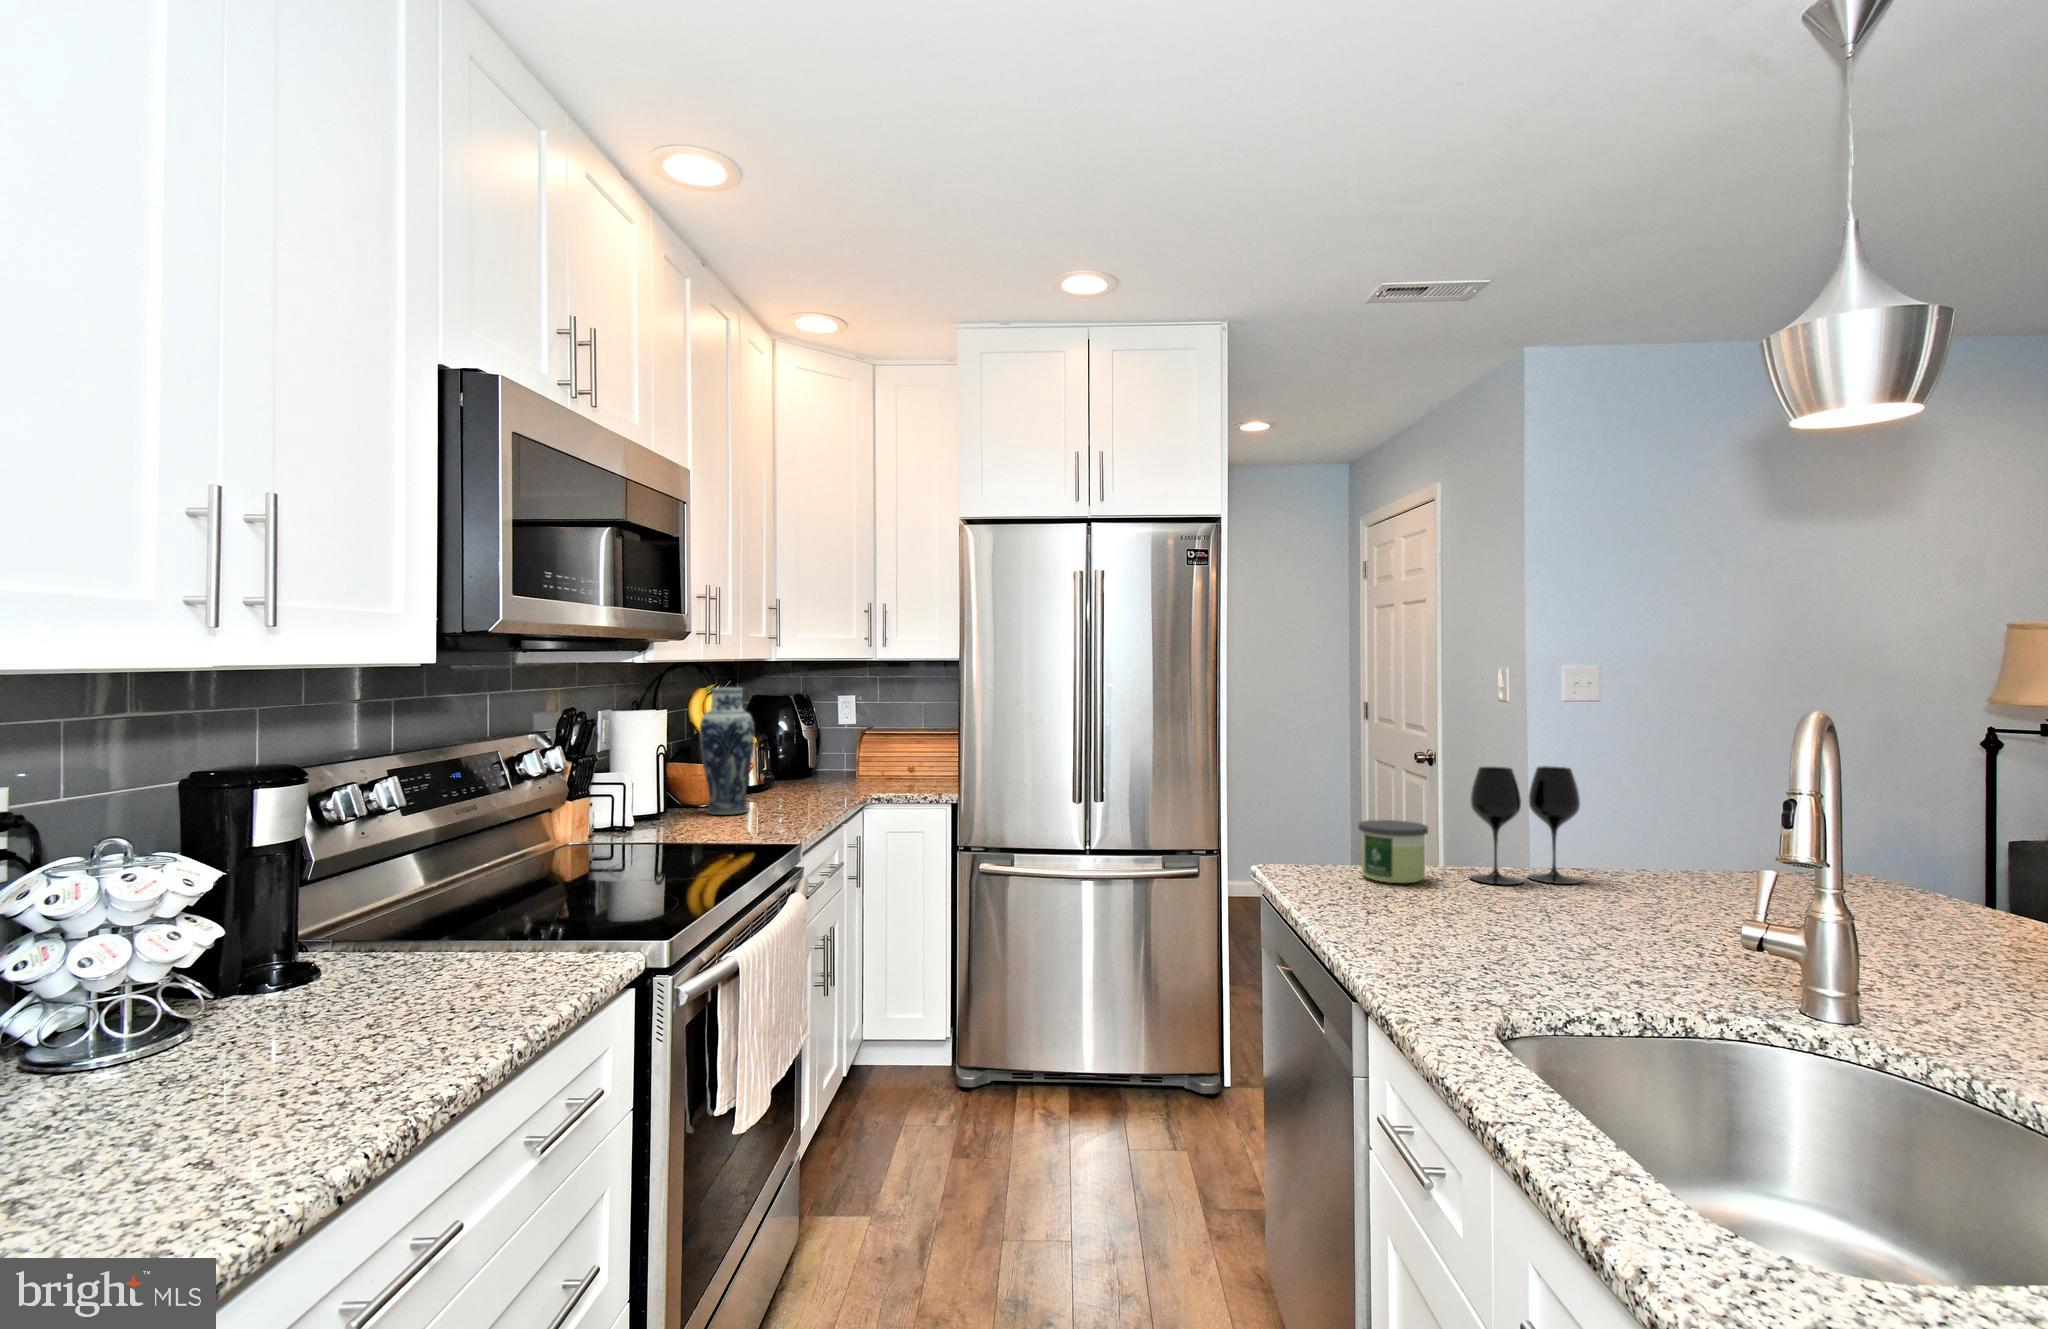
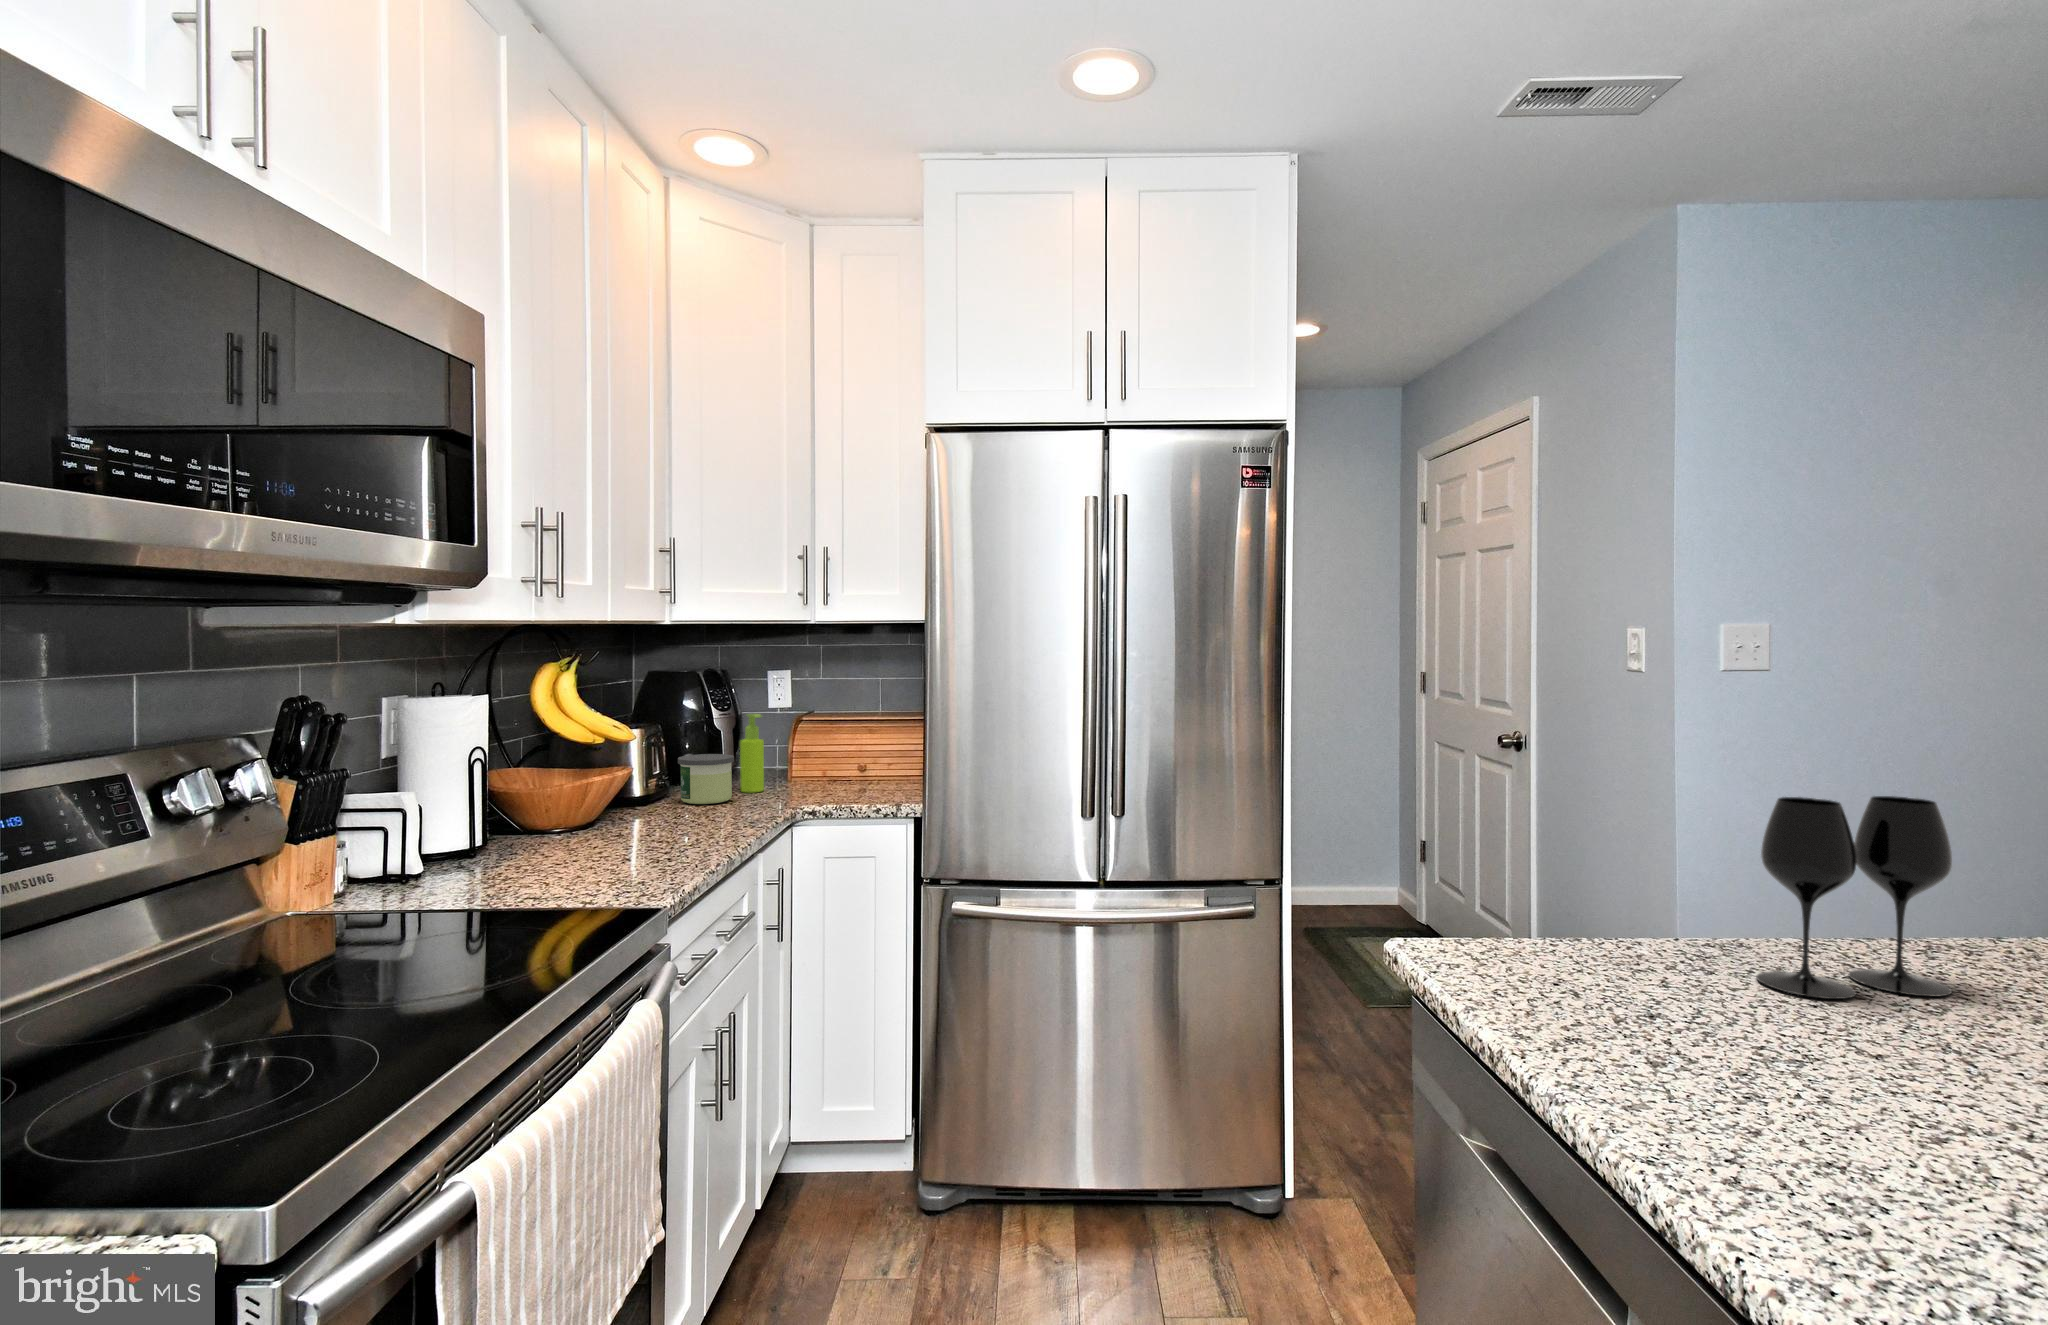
vase: present [700,688,754,815] -> none [541,661,624,847]
soap dispenser: none [824,728,841,786] -> present [740,714,764,792]
candle: present [1358,820,1428,883] -> present [678,754,734,804]

